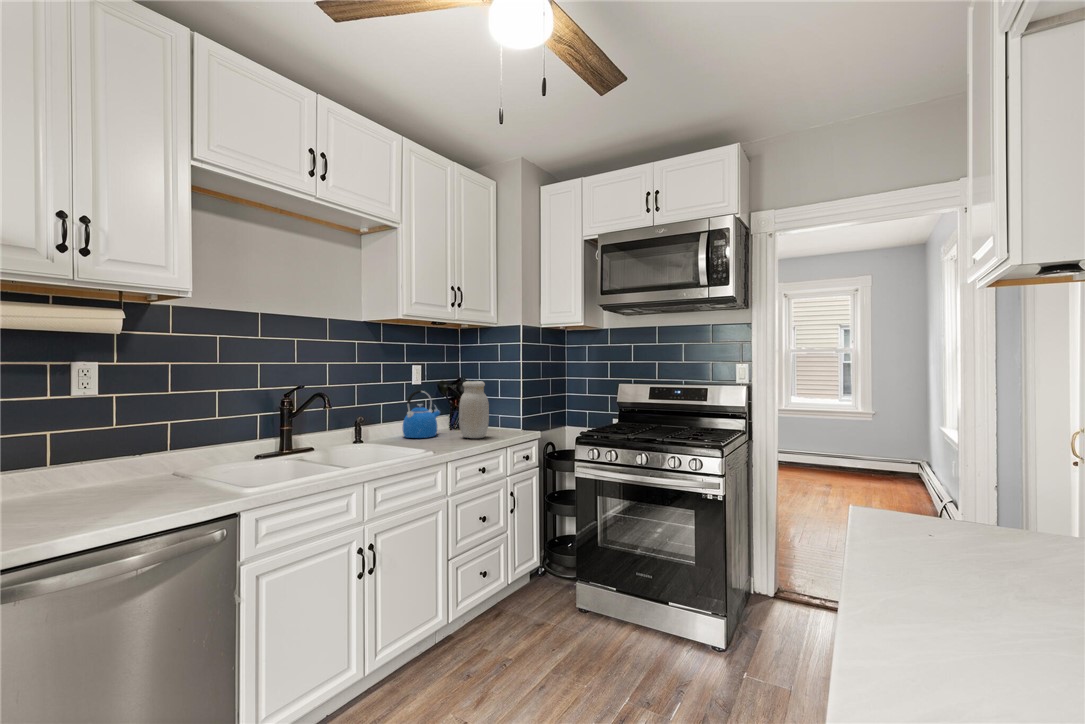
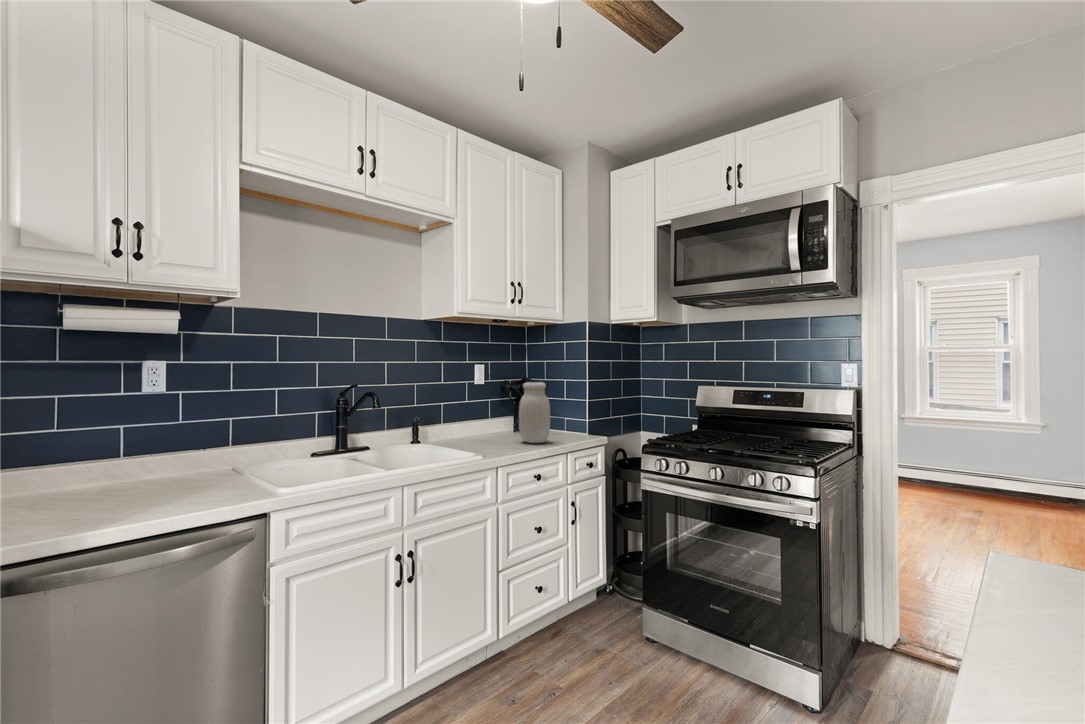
kettle: present [403,390,440,438] -> none [463,391,503,441]

